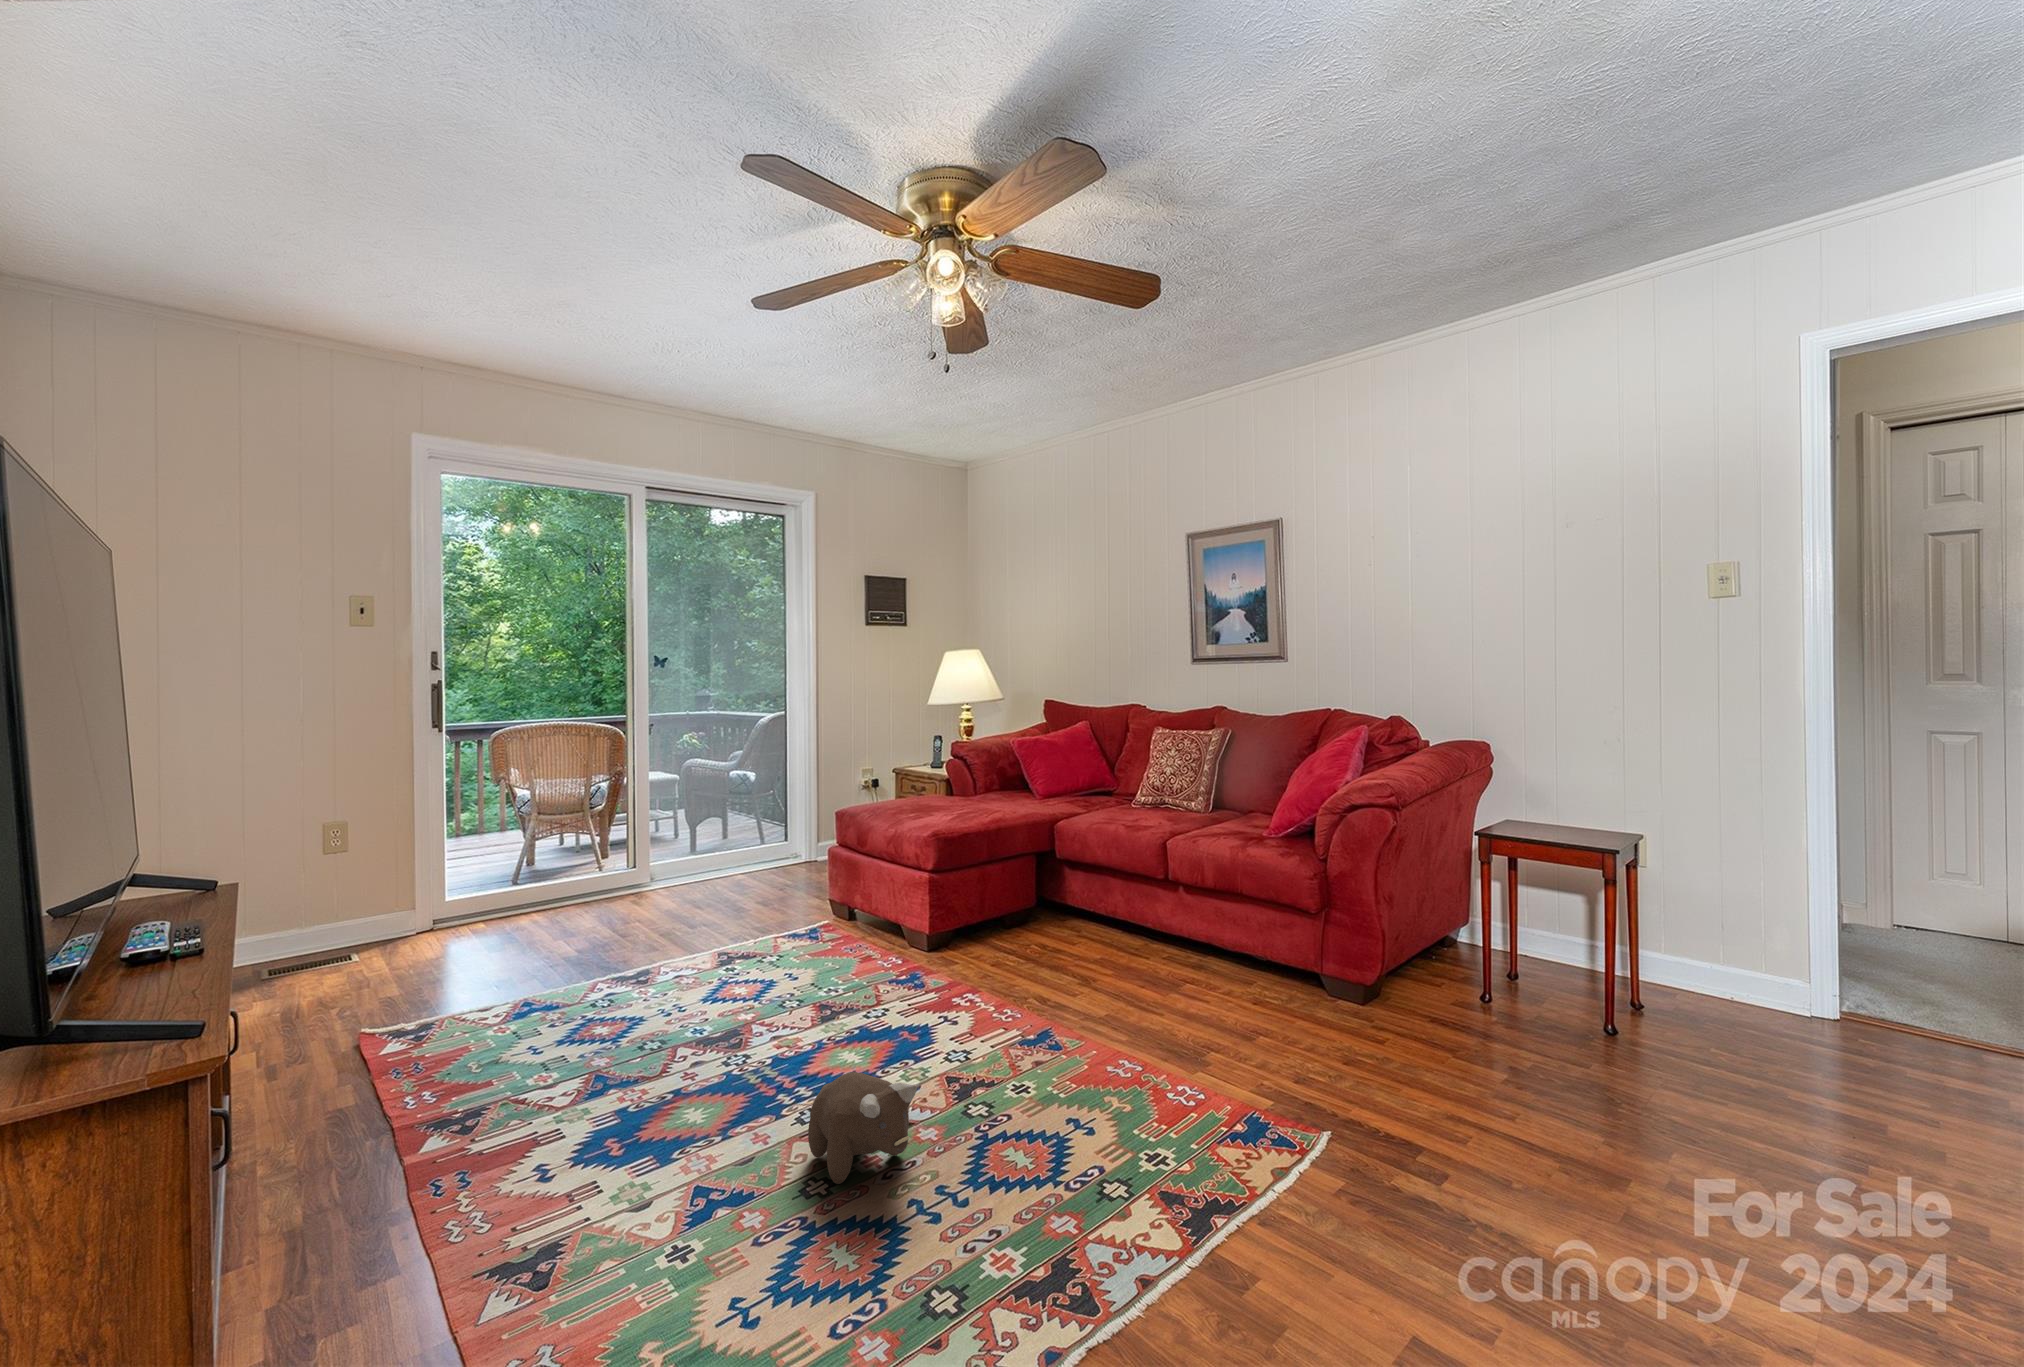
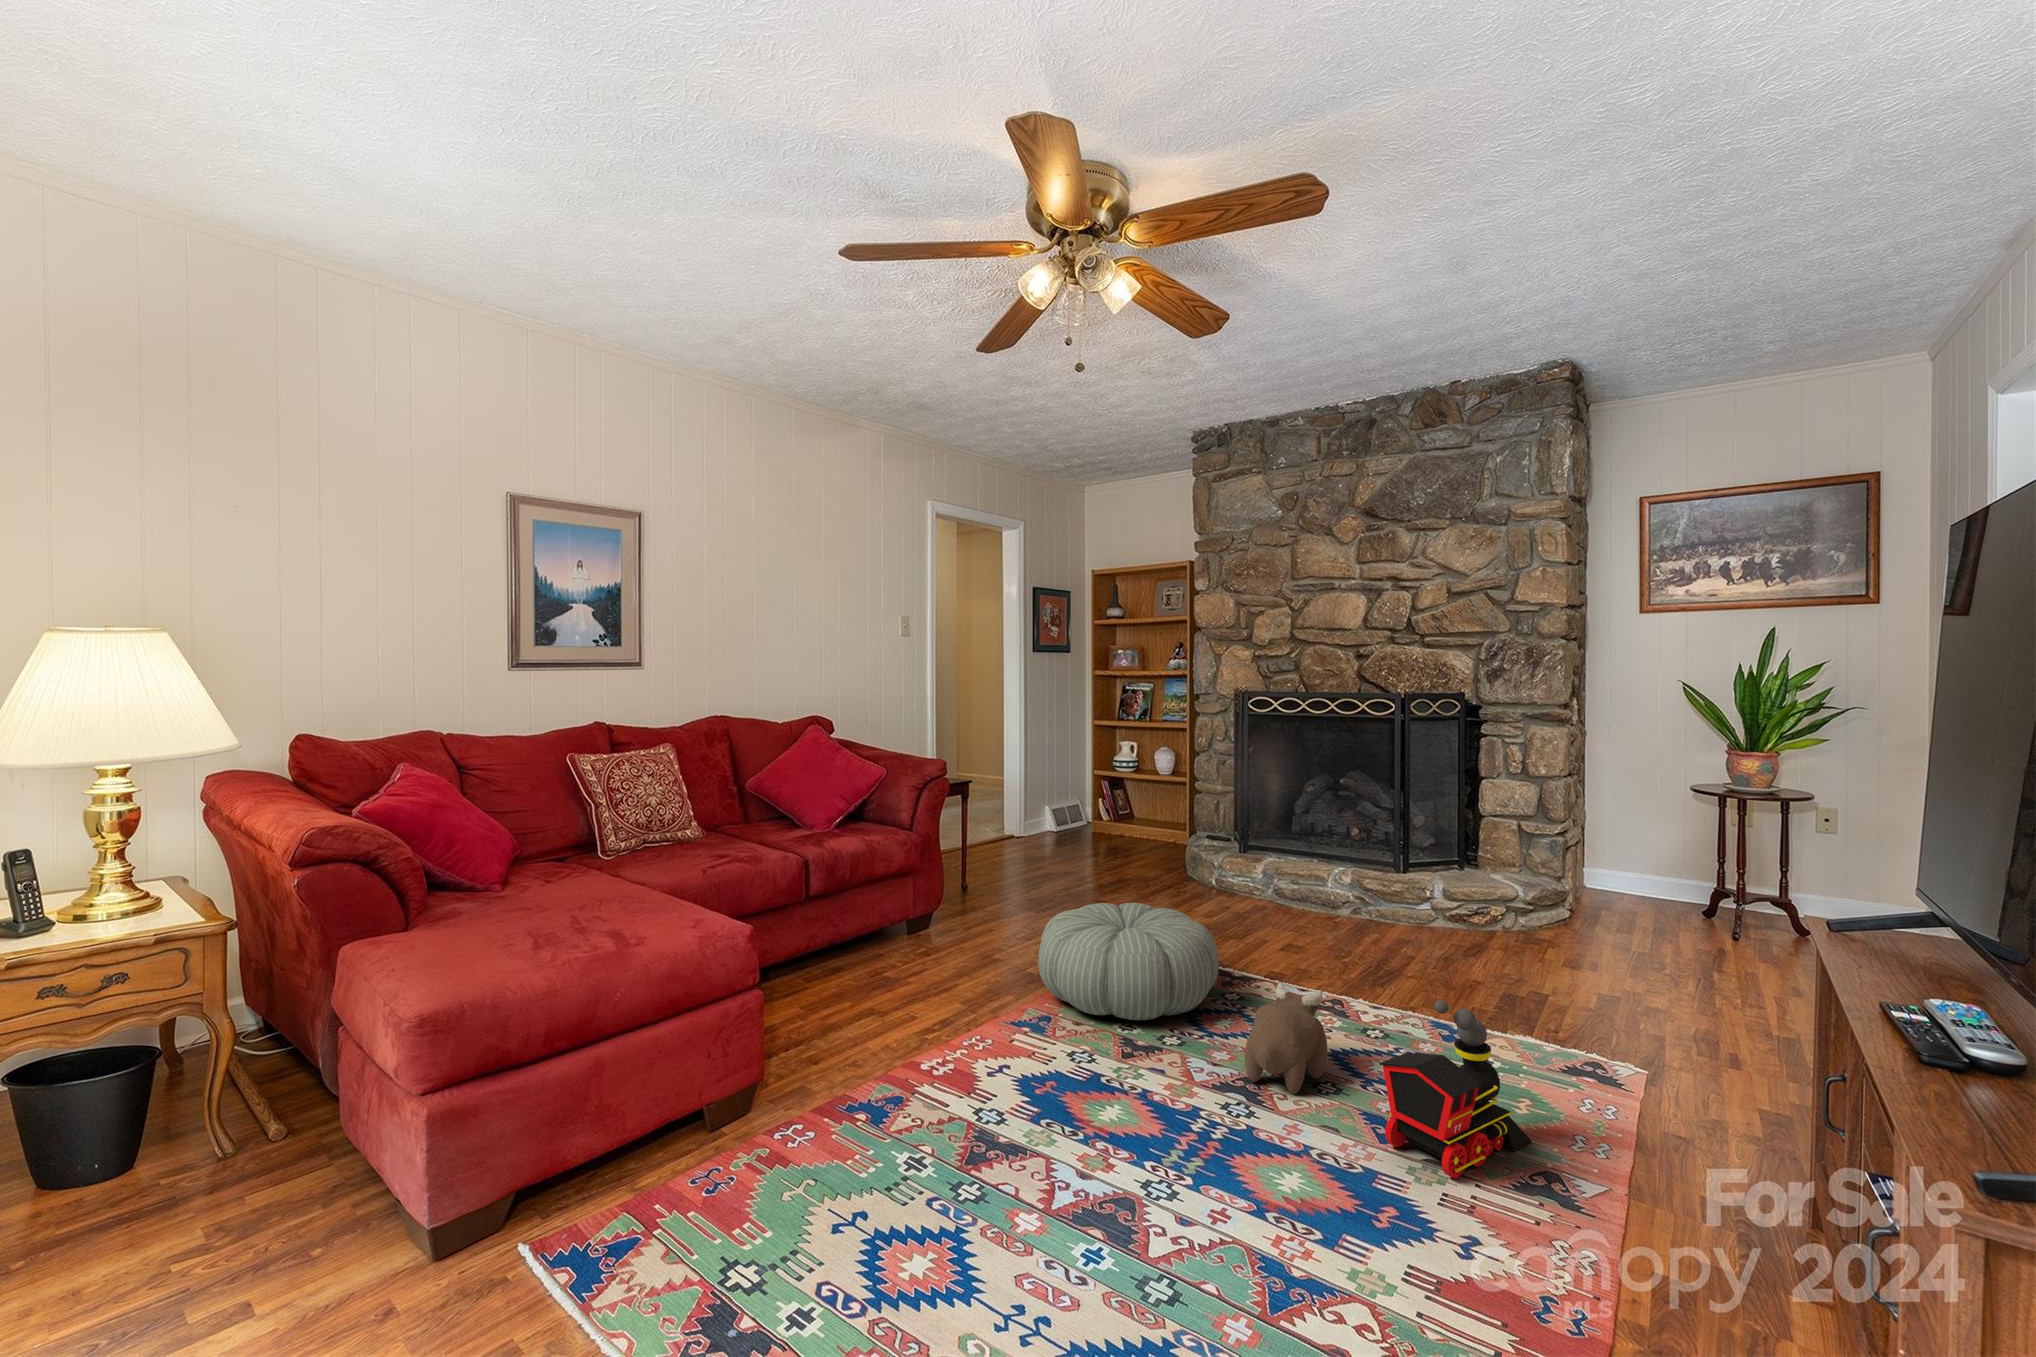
pouf: none [998,969,1246,1149] -> present [1038,903,1219,1020]
toy train: none [591,1053,693,1305] -> present [1379,1000,1531,1178]

